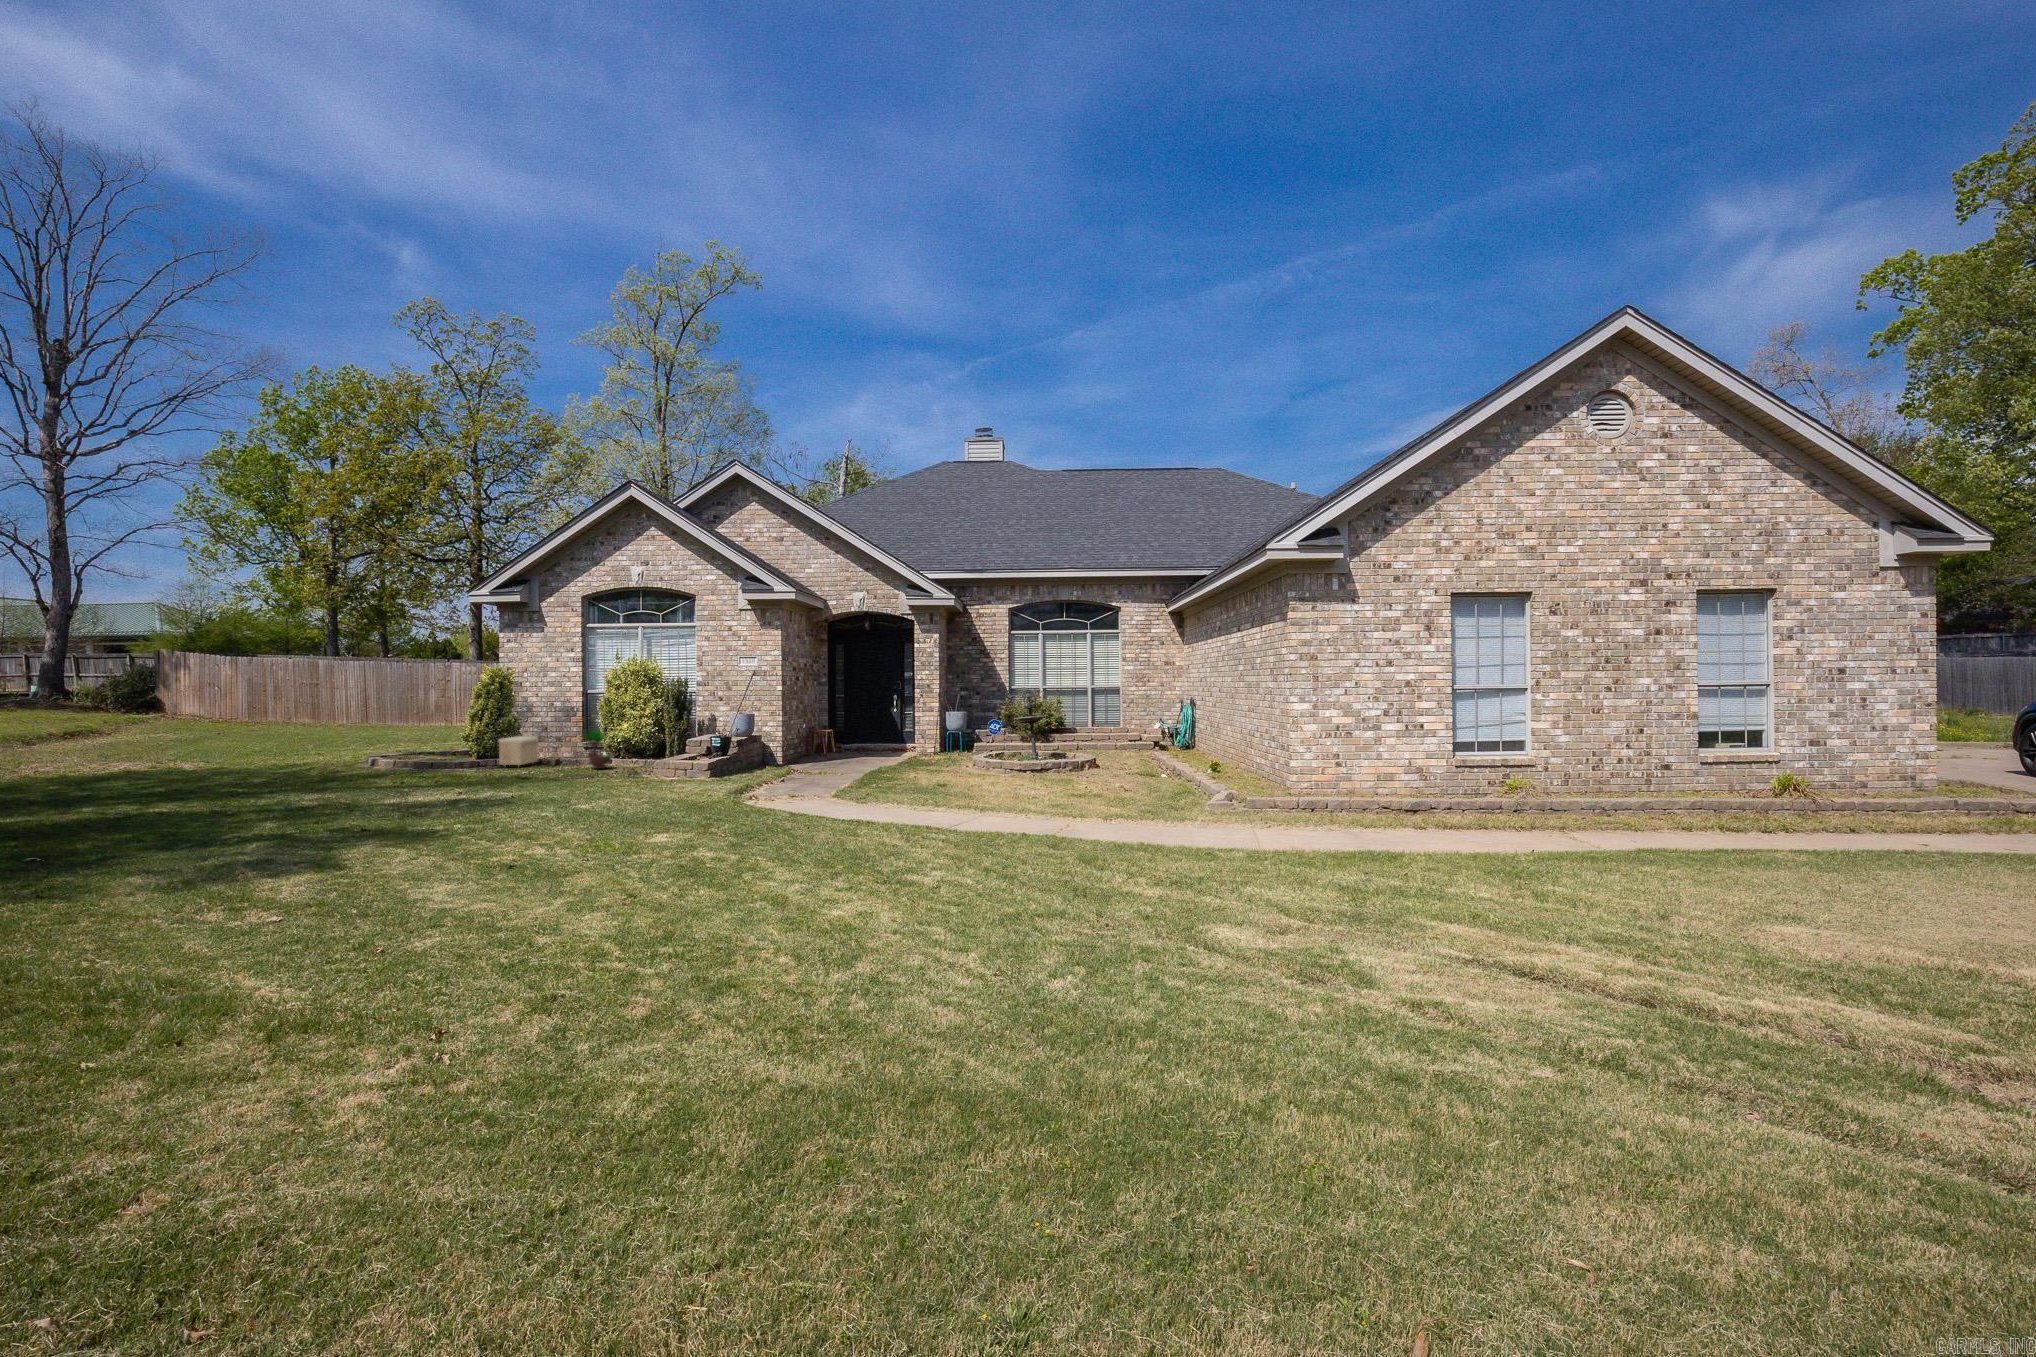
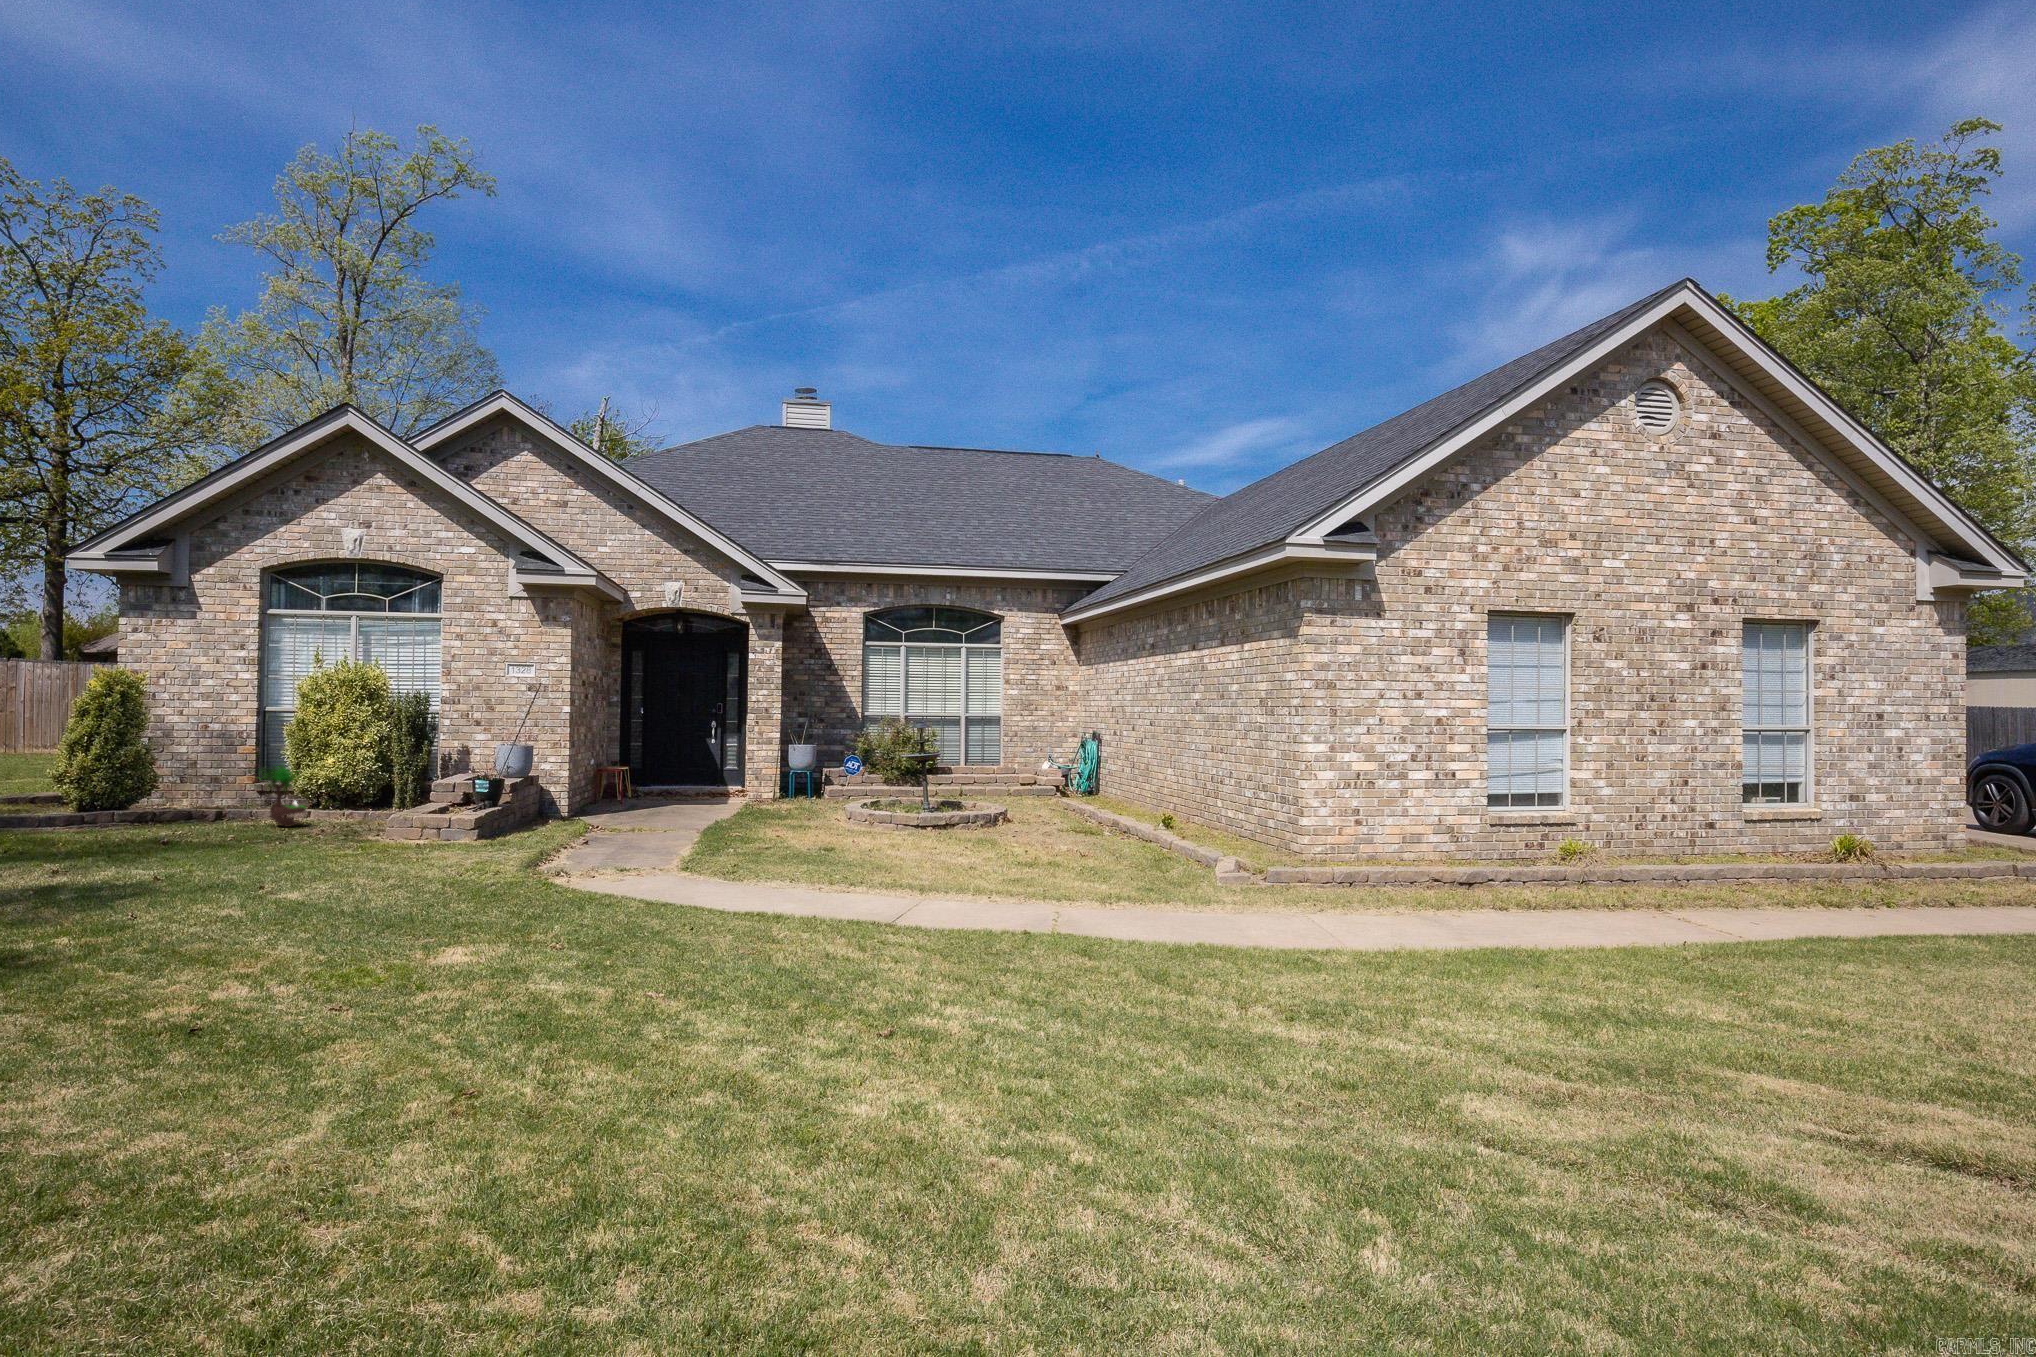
storage bench: present [499,736,538,766] -> none [113,776,181,824]

